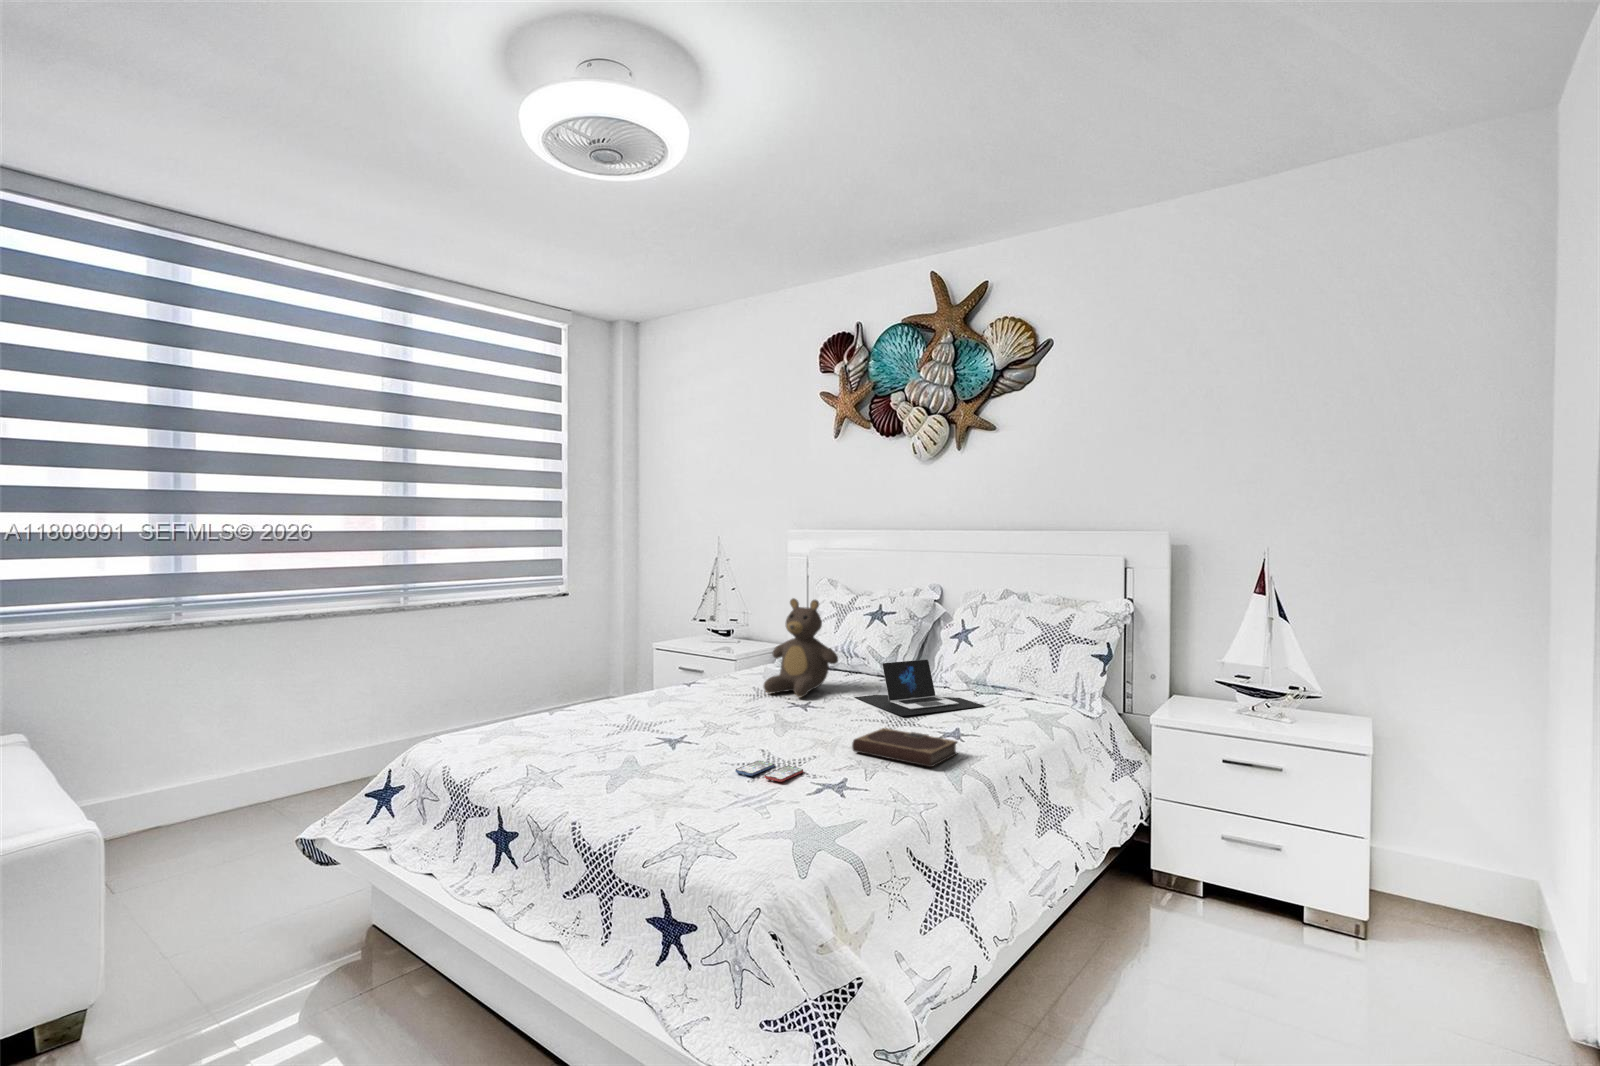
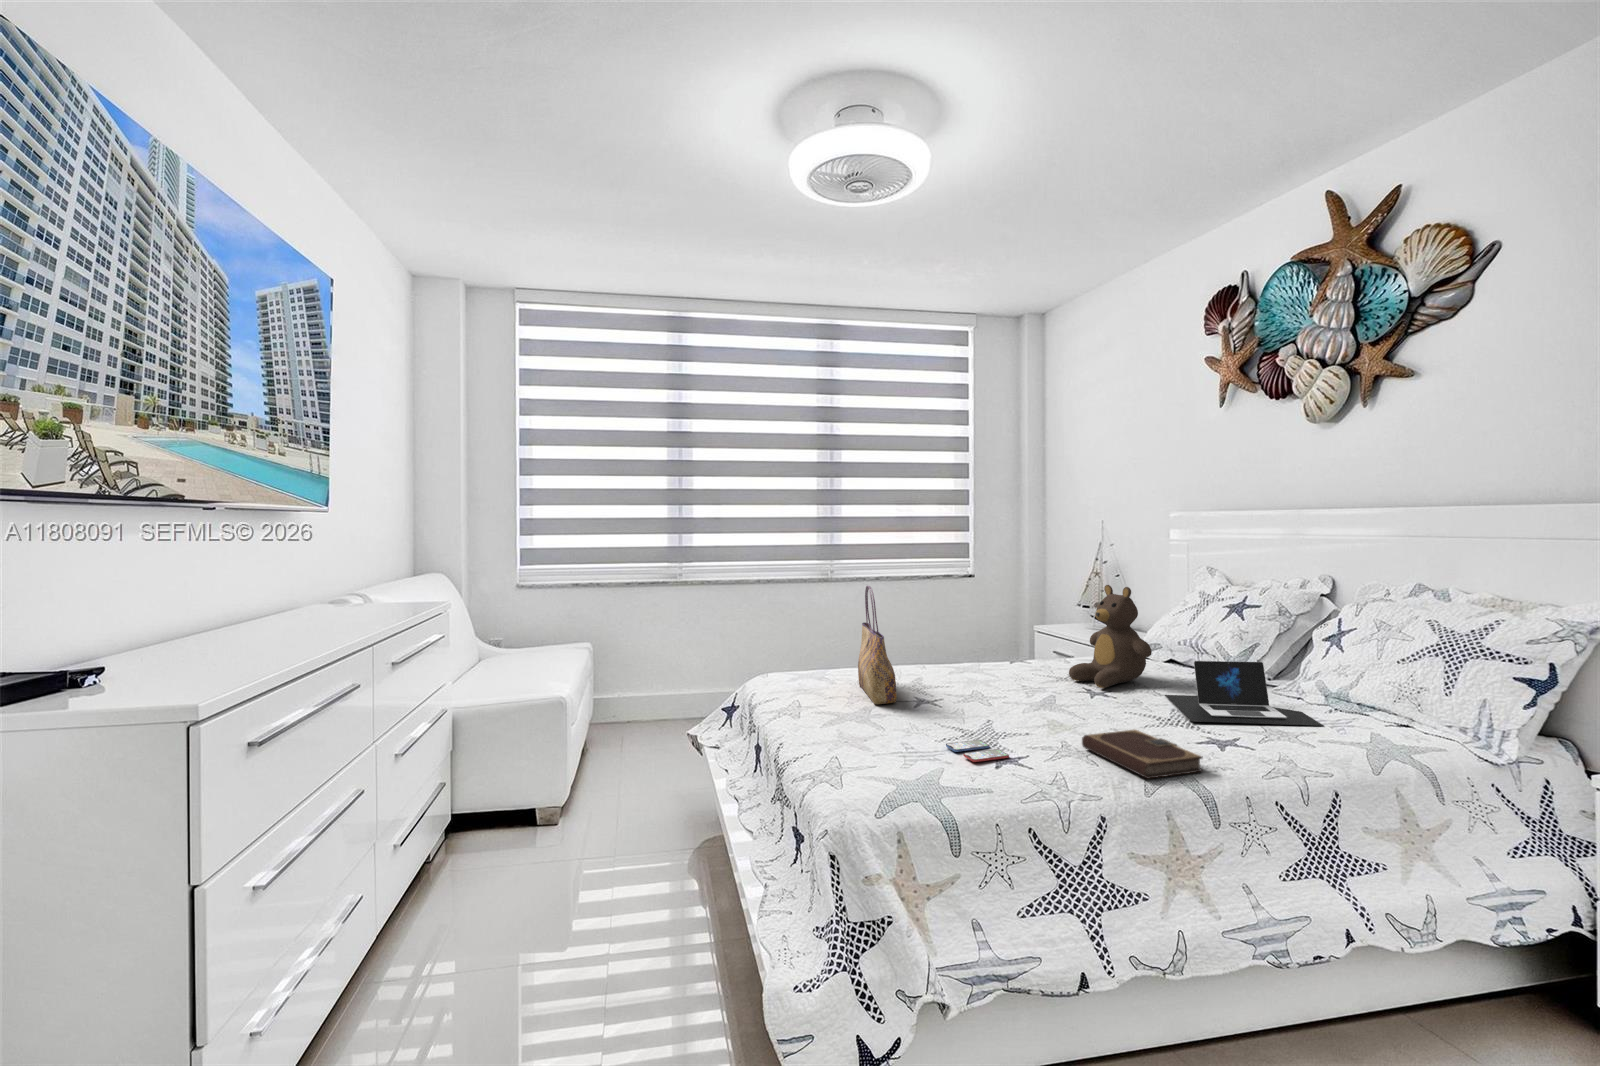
tote bag: none [555,606,626,743] -> present [858,585,897,704]

